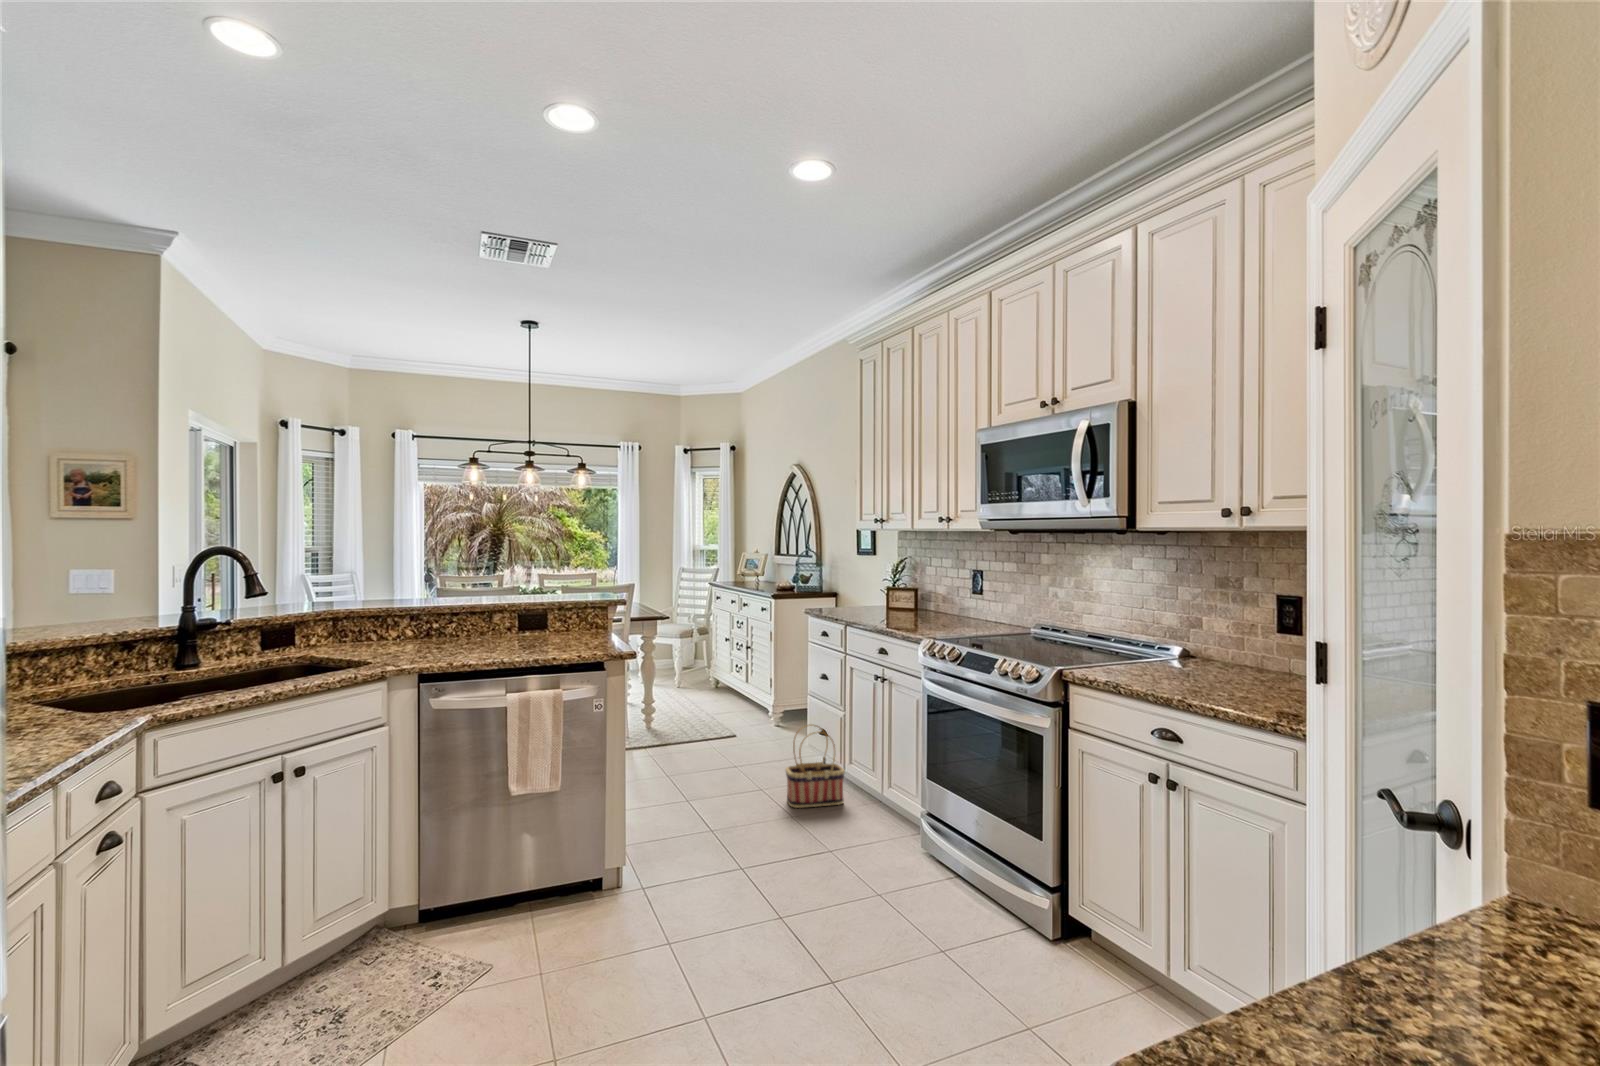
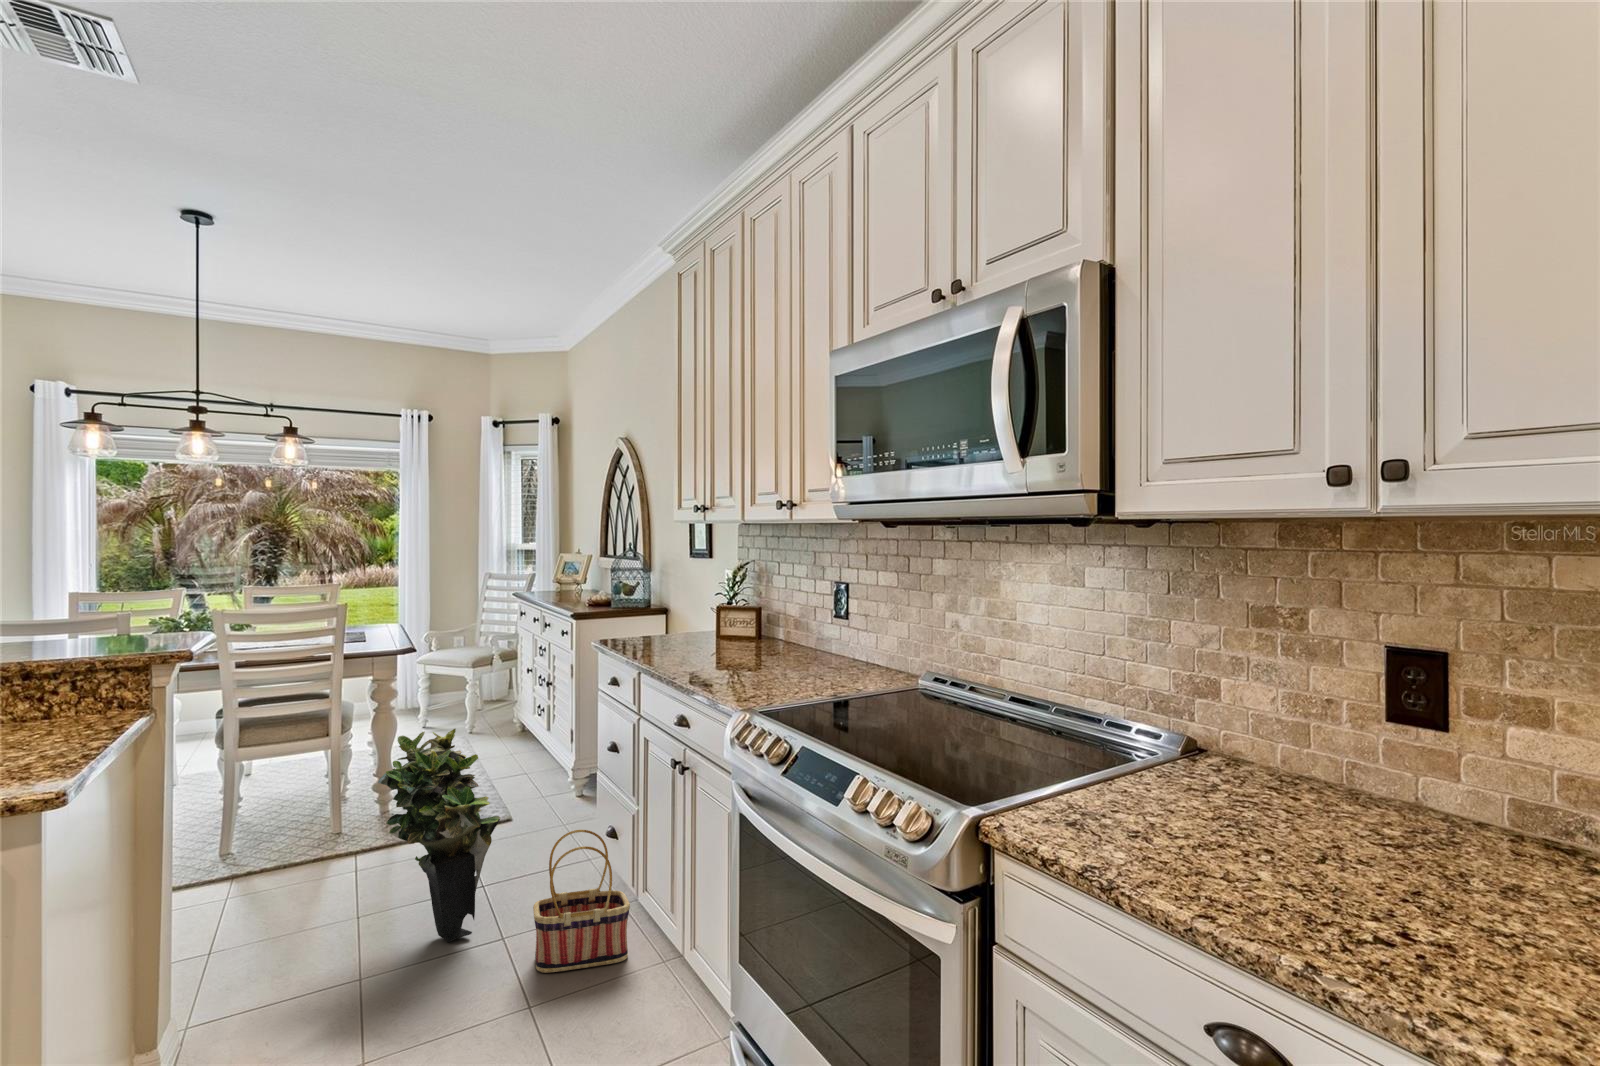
potted plant: none [685,663,756,793] -> present [378,729,501,942]

